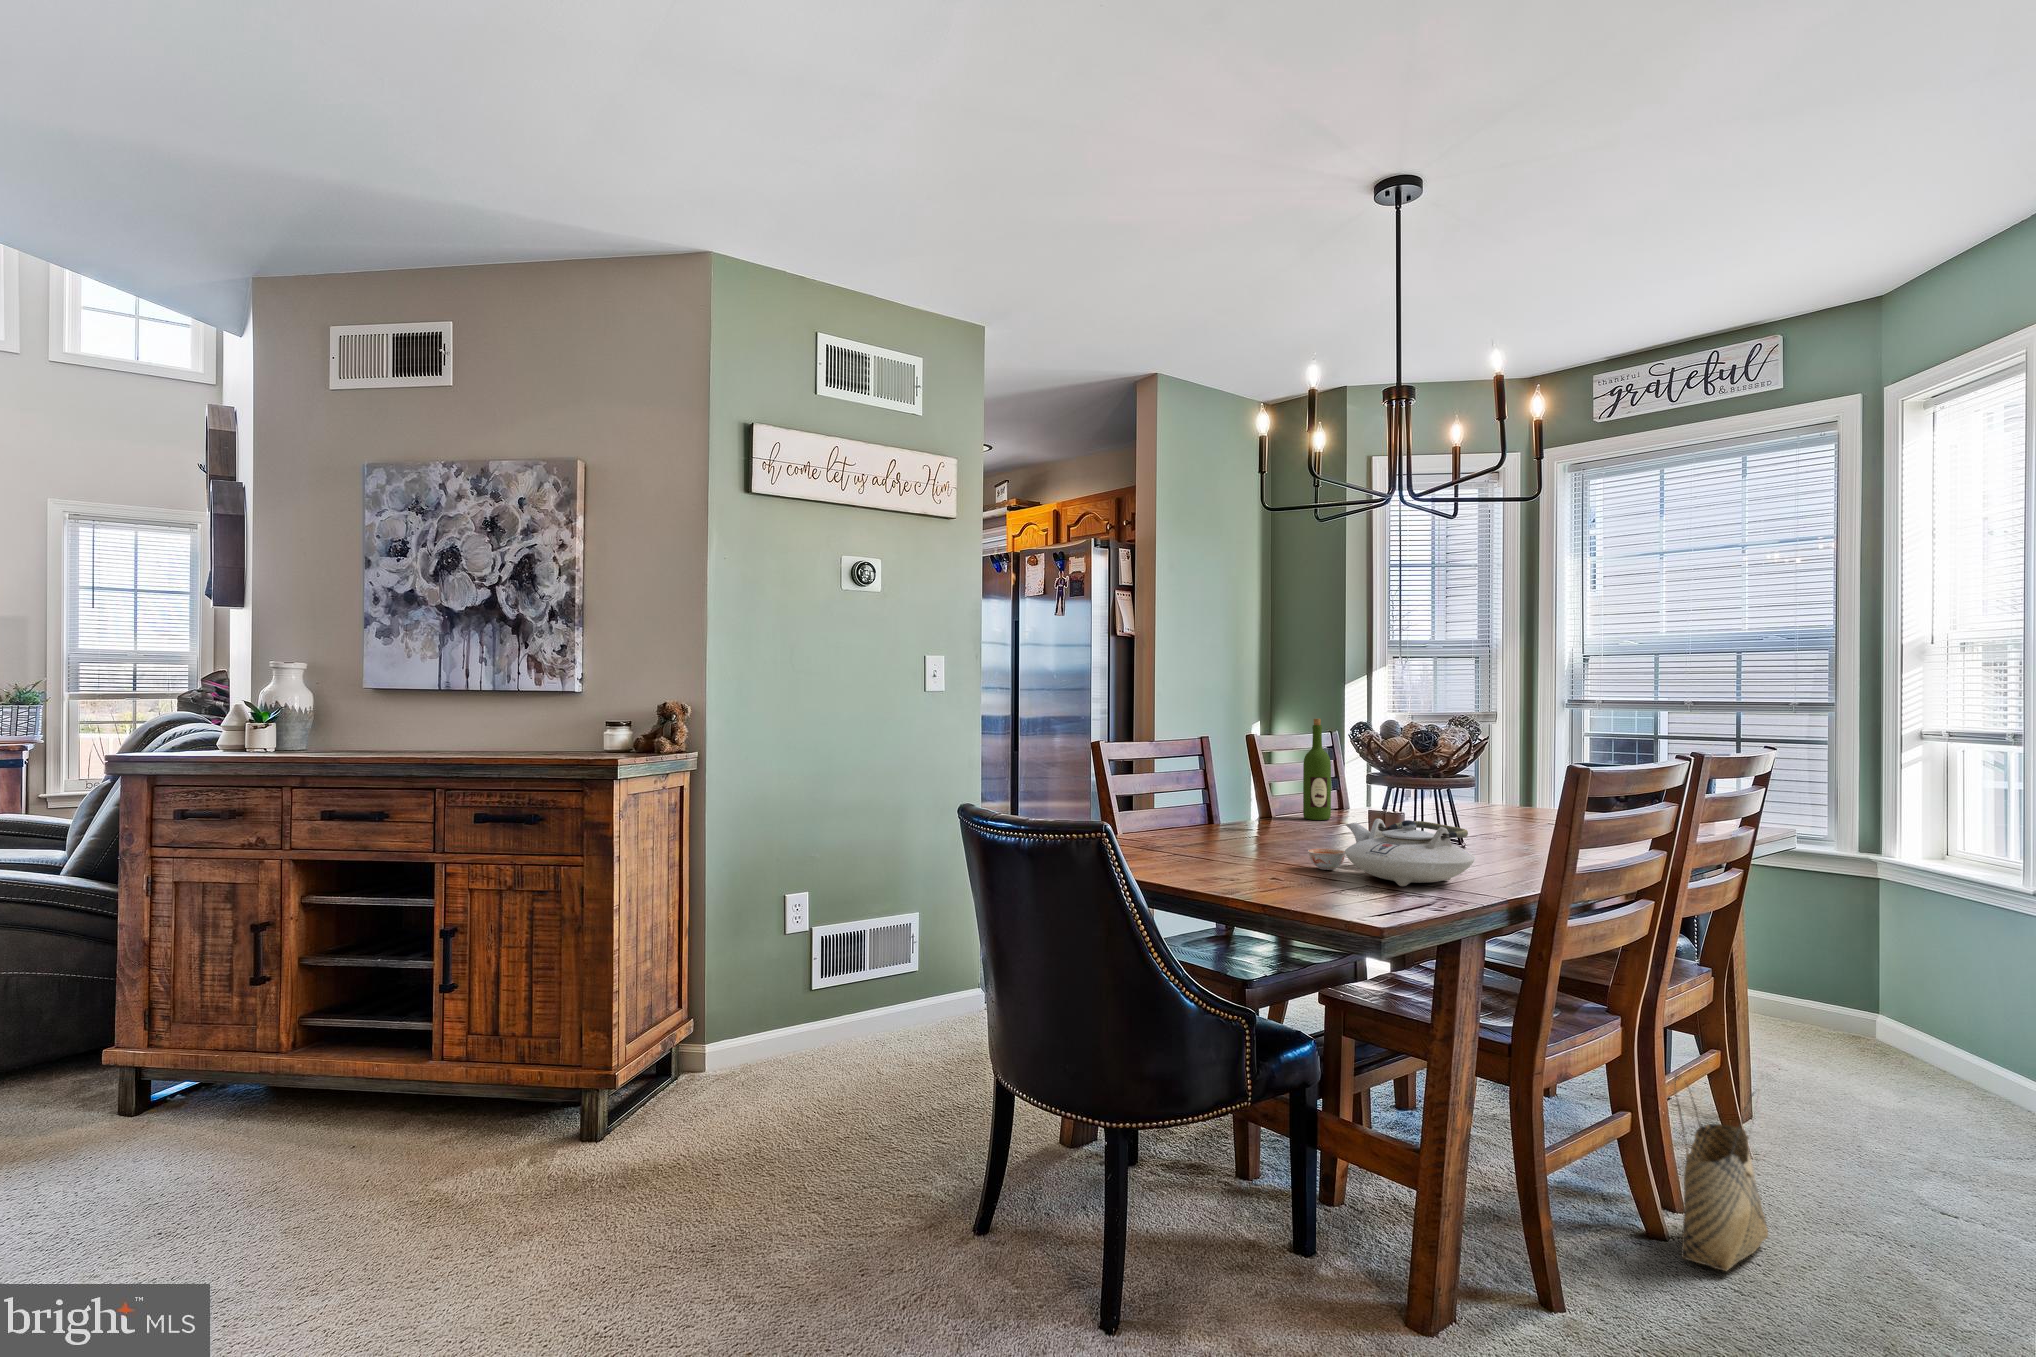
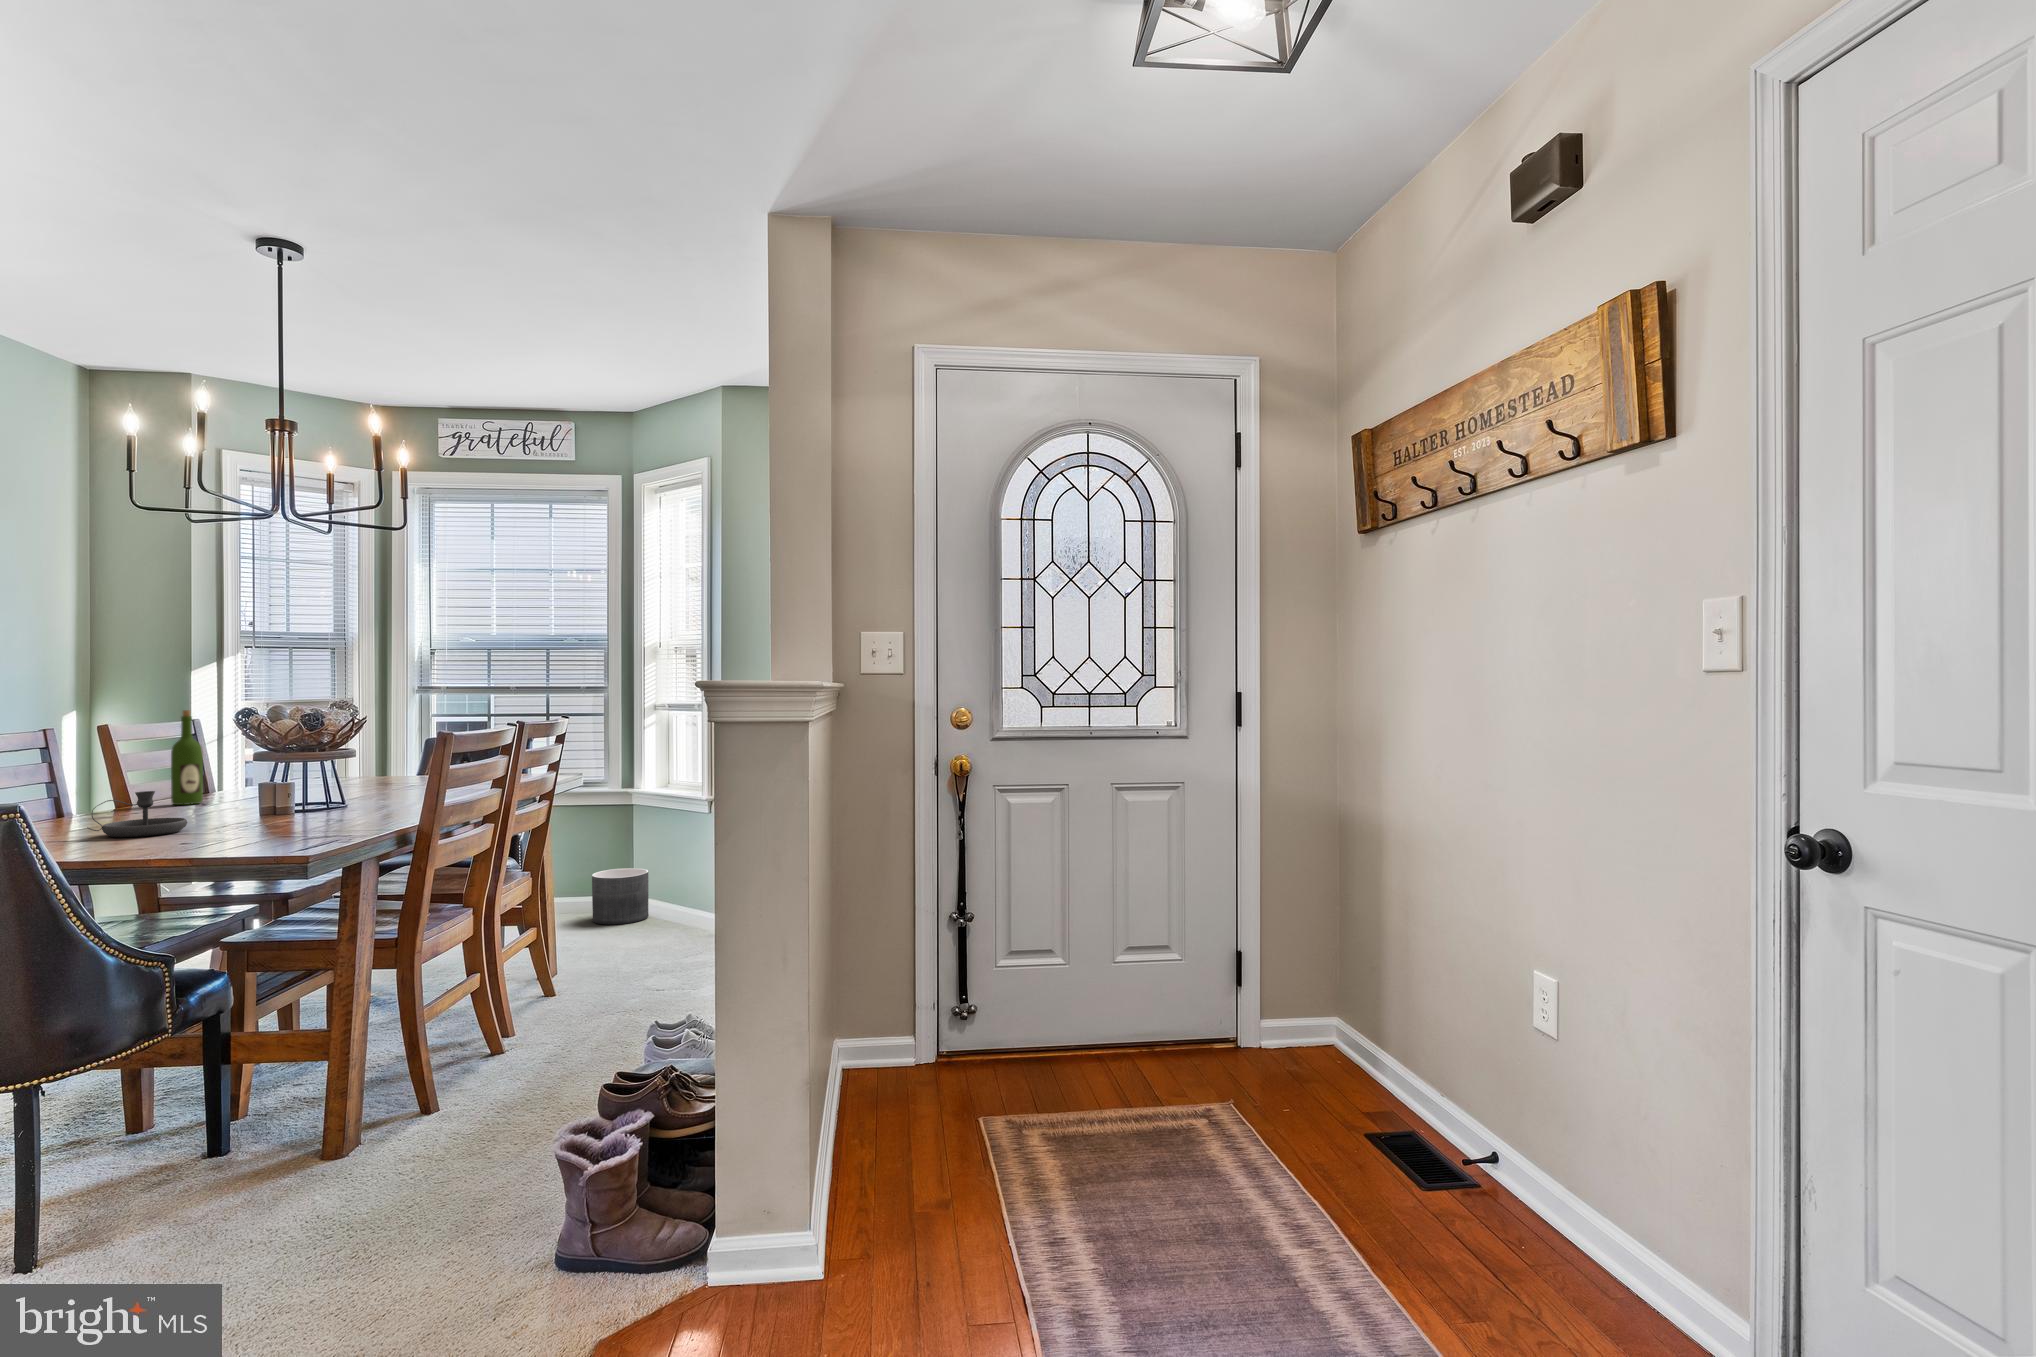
candlestick: none [1211,806,1296,857] -> present [87,791,187,837]
teapot: present [1308,819,1475,886] -> none [208,785,365,836]
planter: none [1805,970,1904,1060] -> present [592,868,649,925]
woven basket: present [1674,1073,1768,1271] -> none [508,933,566,1058]

